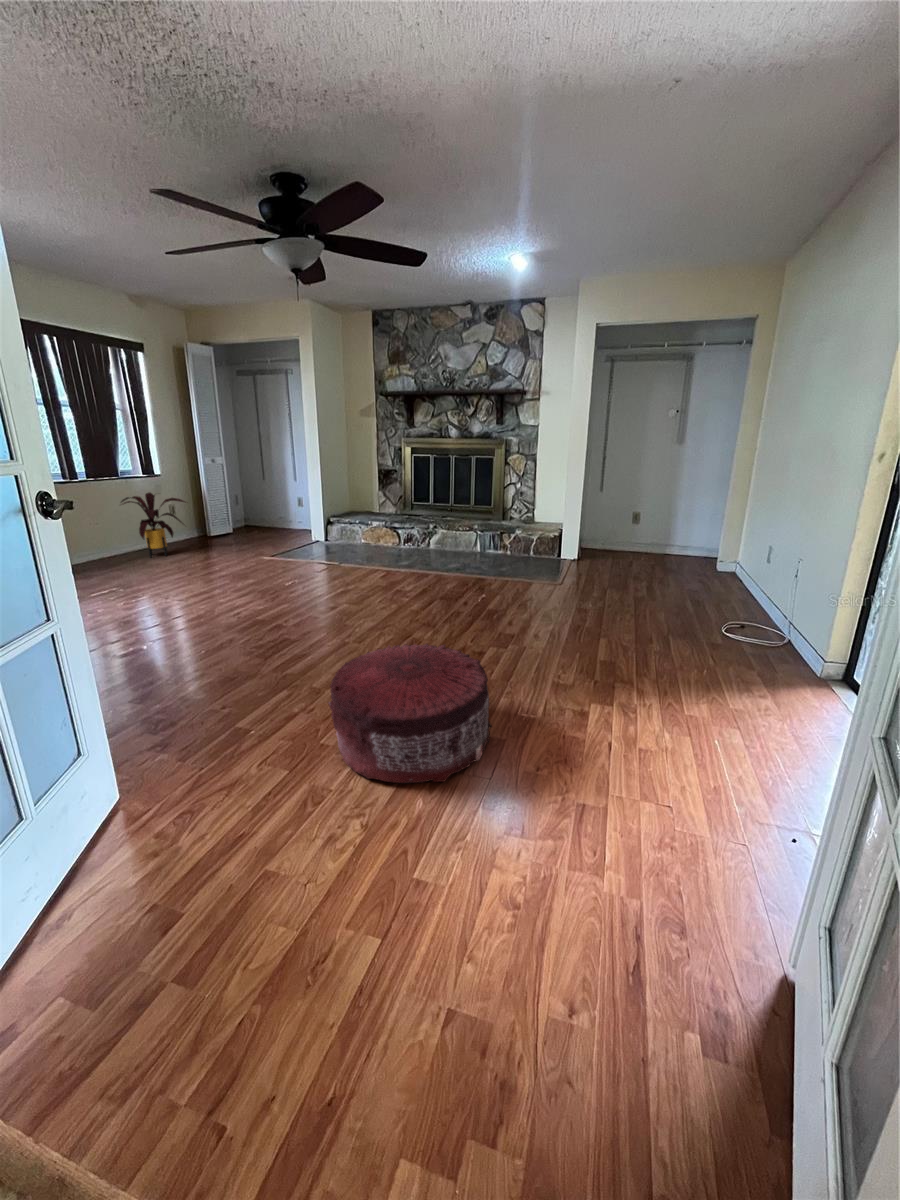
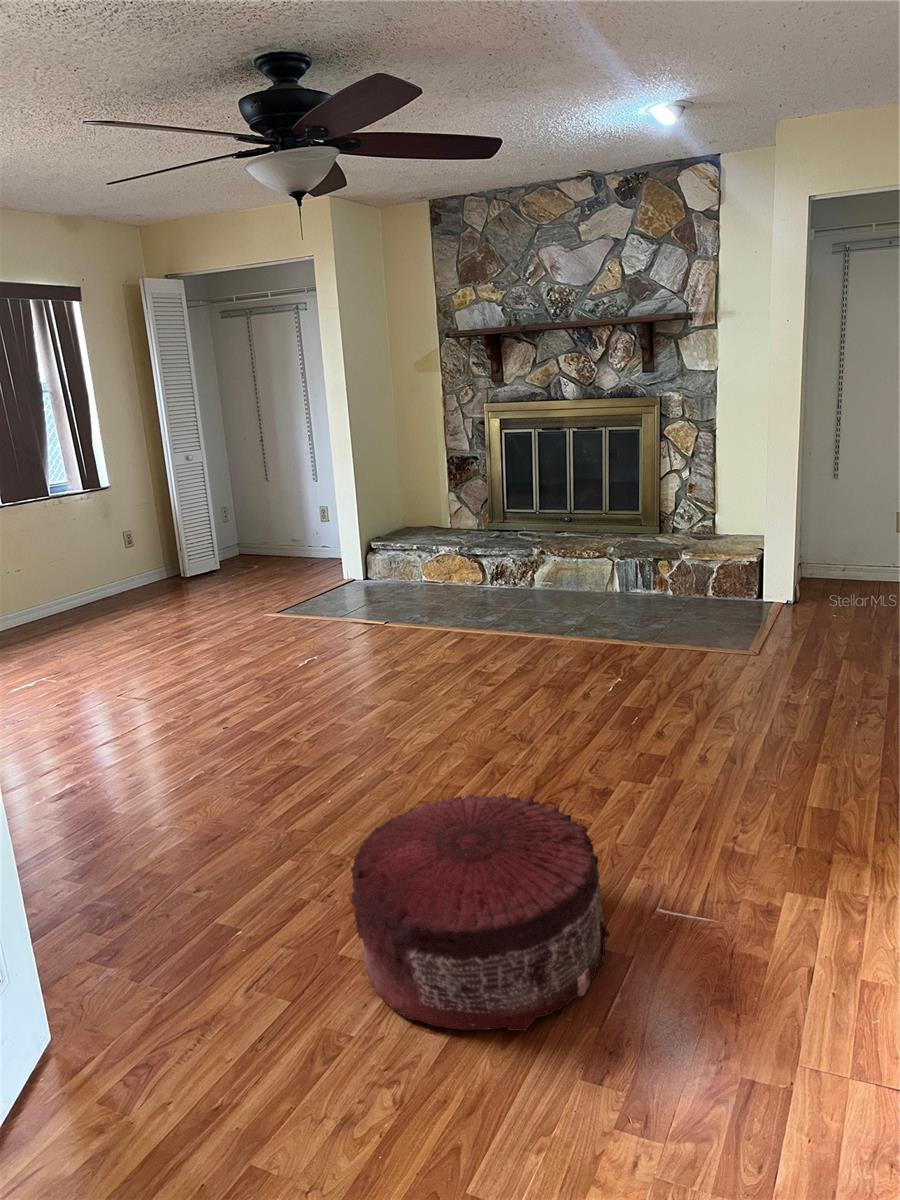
house plant: present [121,492,186,557] -> none [46,518,147,621]

